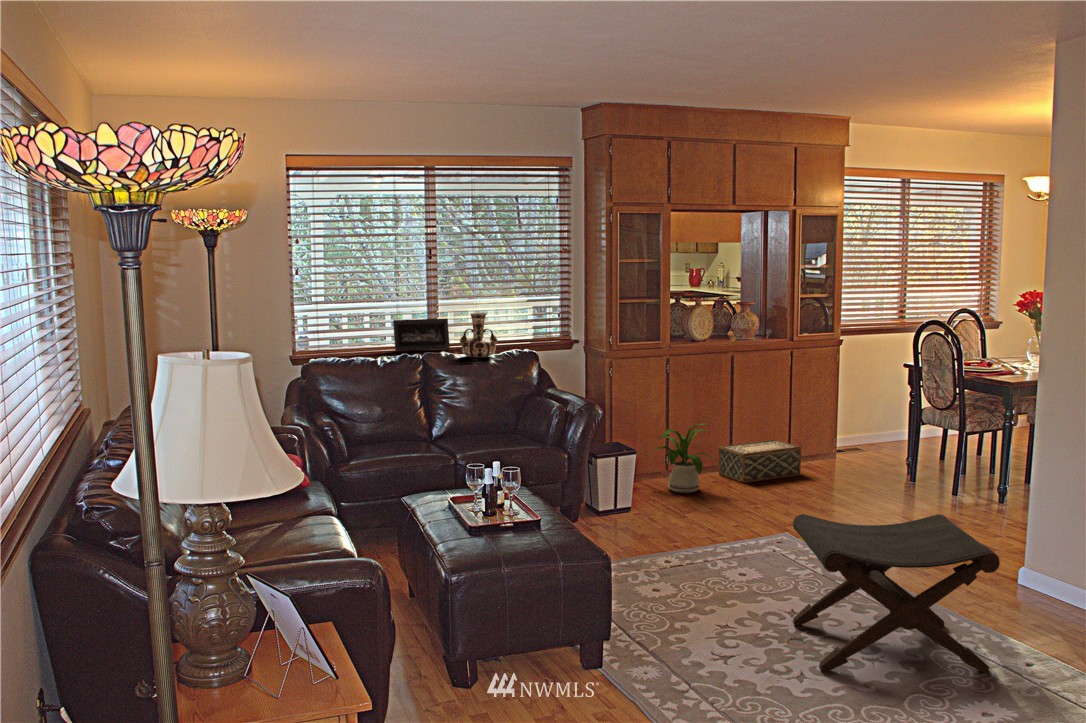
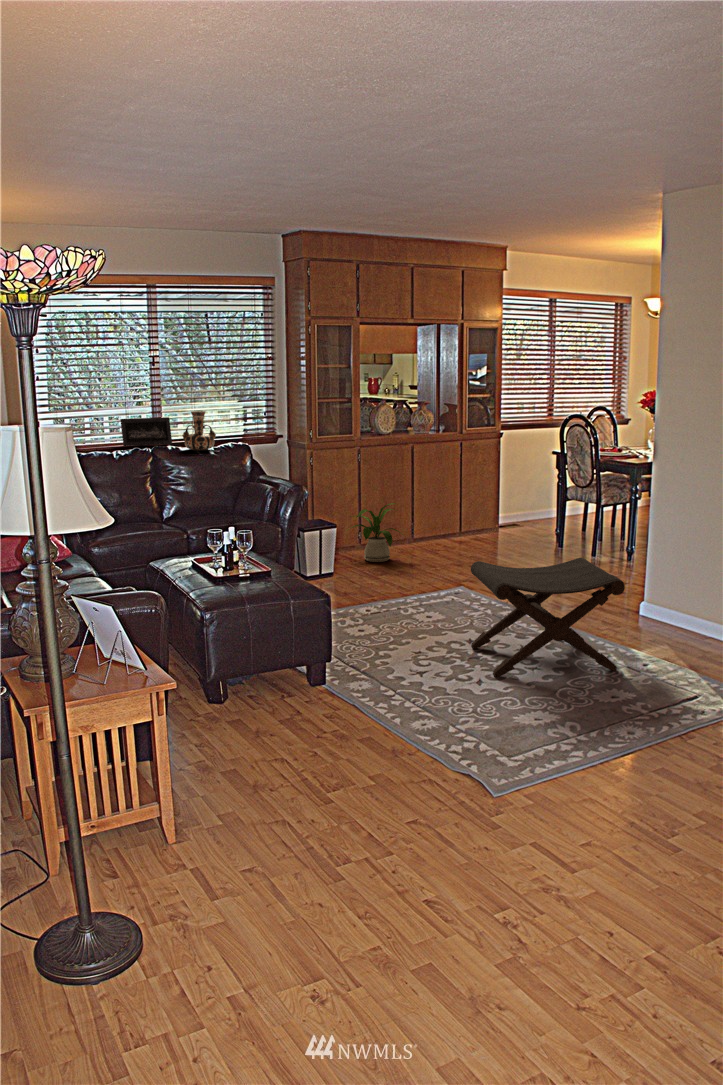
woven basket: present [718,440,801,483] -> none [404,518,471,553]

